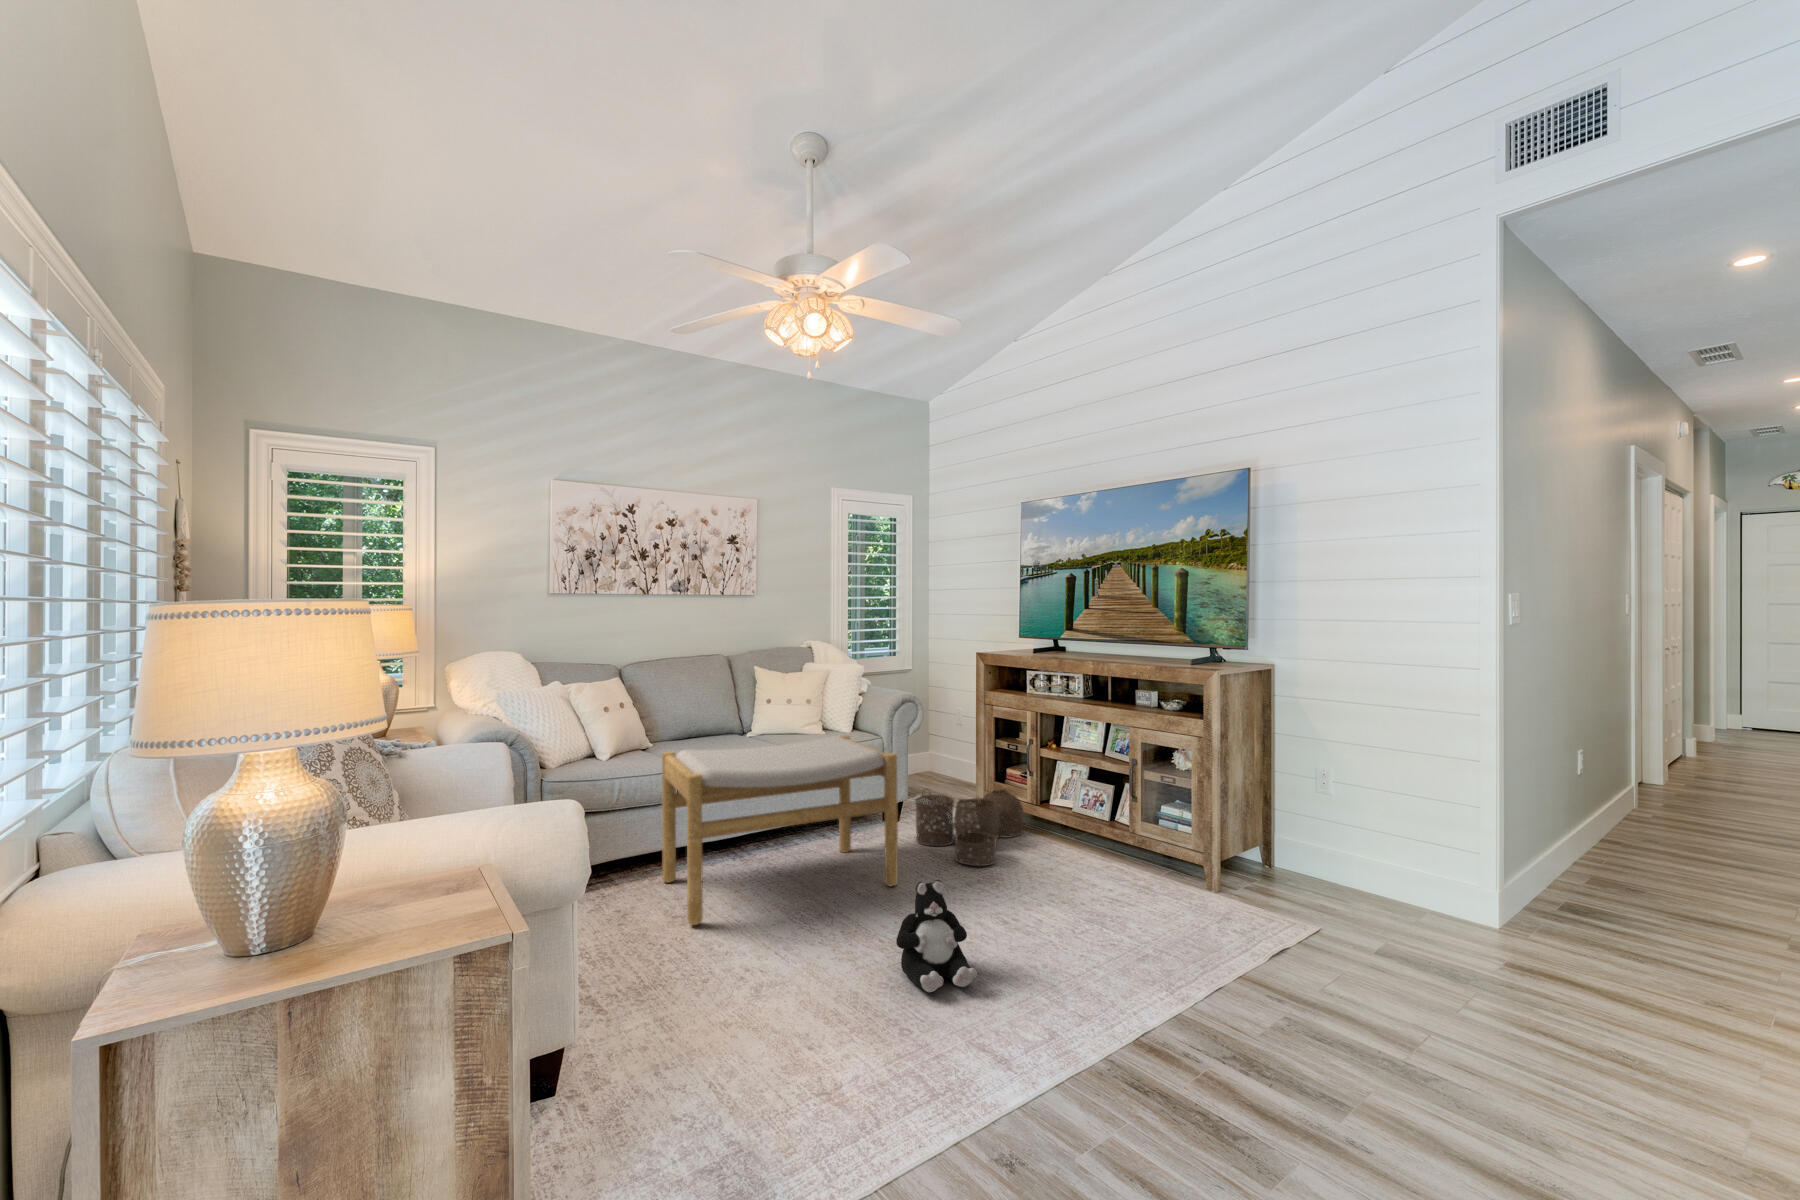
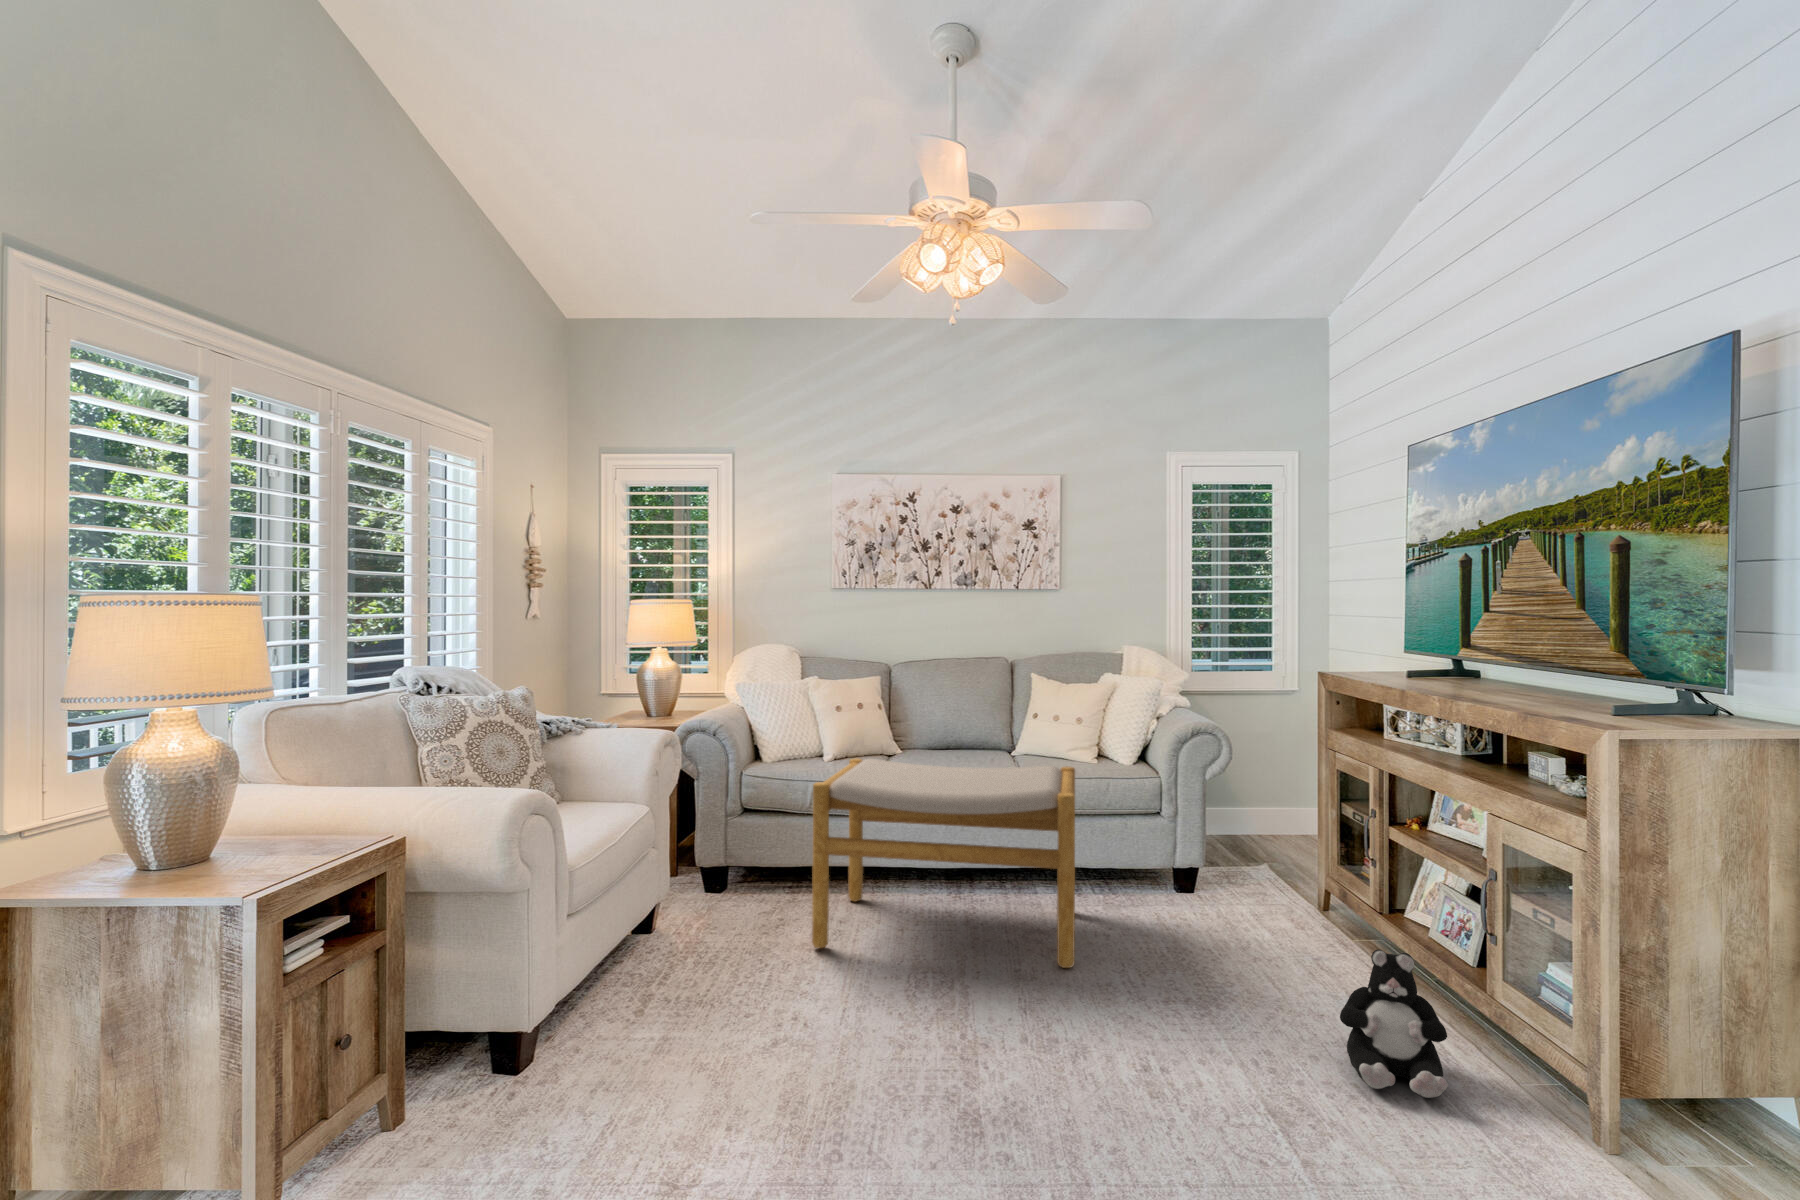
woven basket: present [915,789,1023,866] -> none [1169,855,1351,978]
plush toy: present [896,880,977,992] -> present [1340,949,1448,1098]

